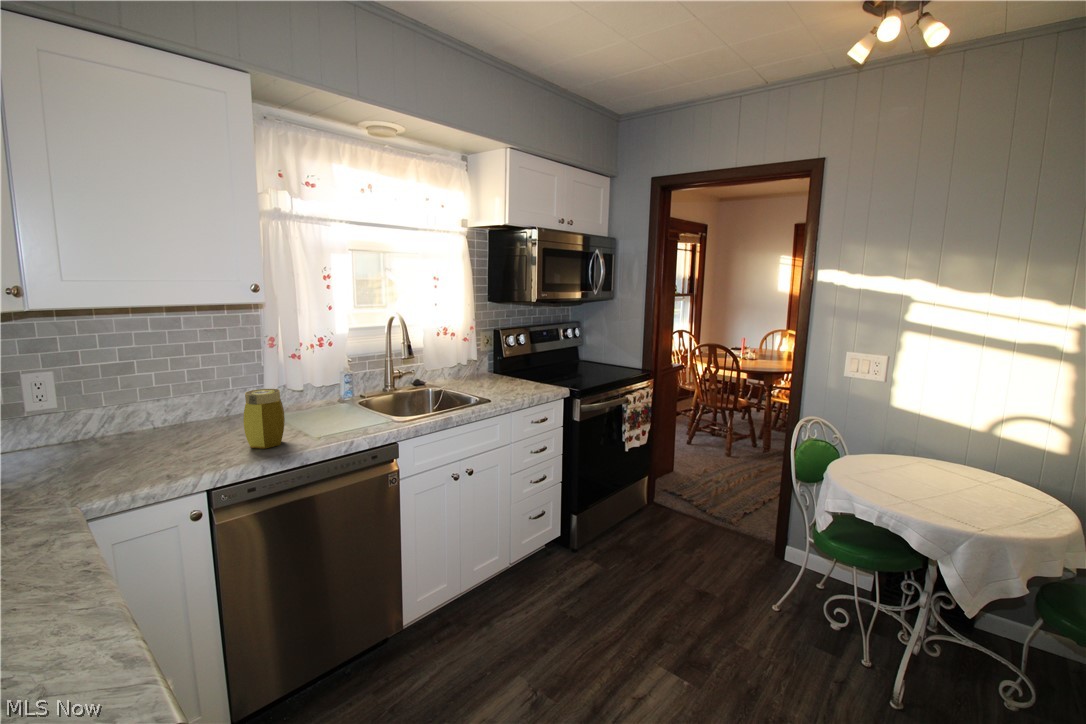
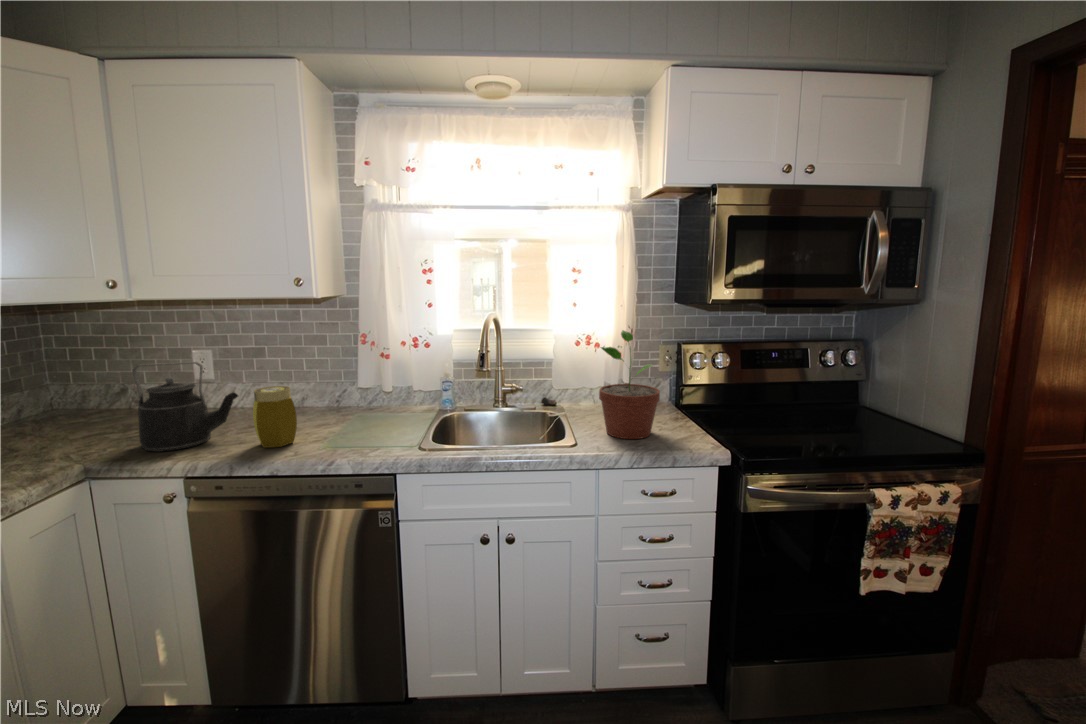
potted plant: none [484,321,529,394] -> present [599,330,660,439]
kettle: none [94,375,205,479] -> present [132,362,238,452]

